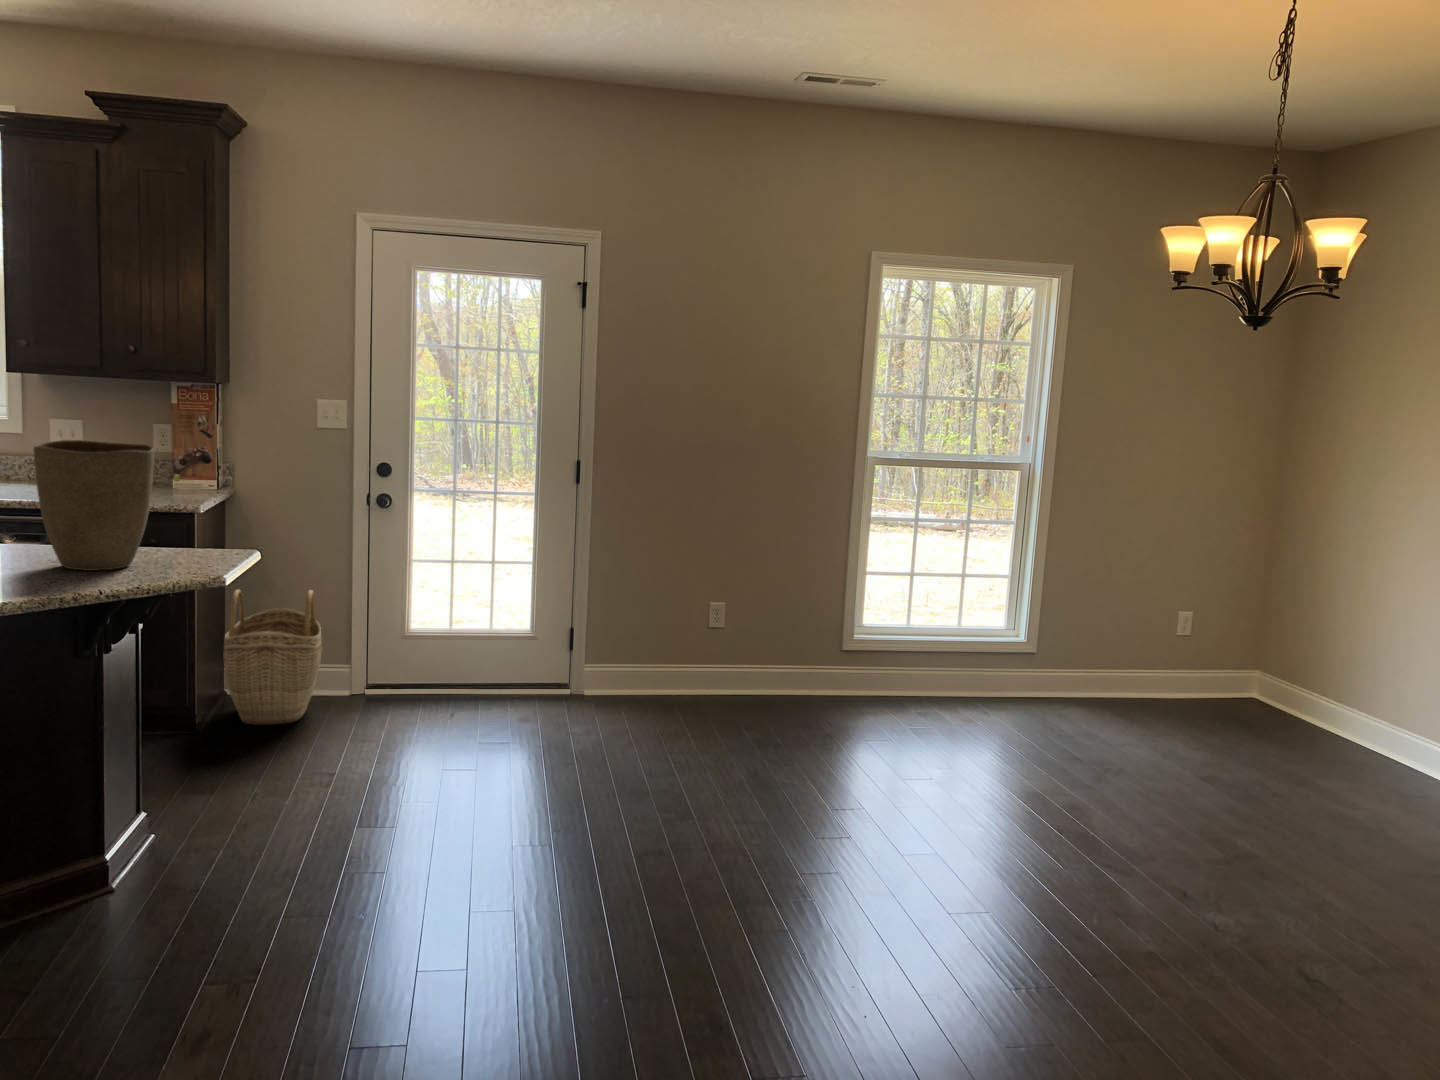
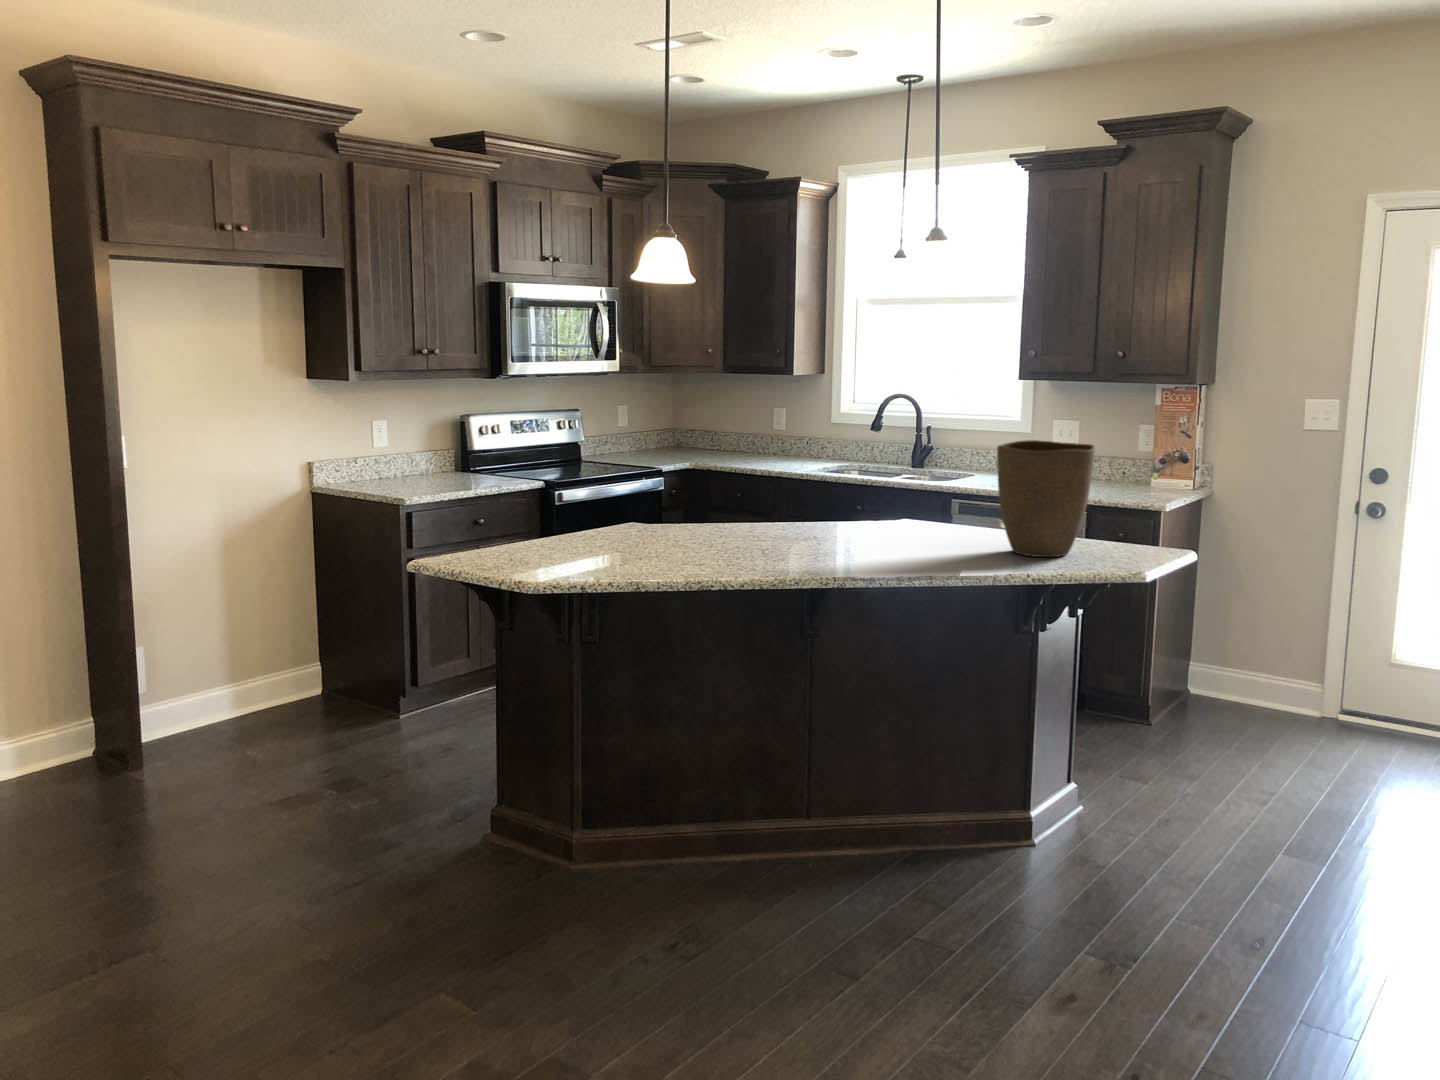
woven basket: present [224,590,322,725] -> none [1180,591,1286,735]

